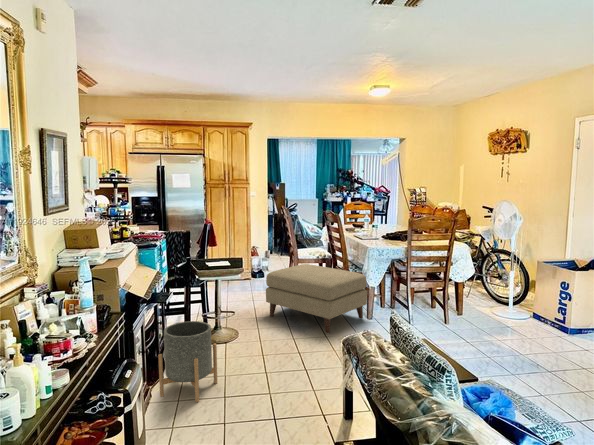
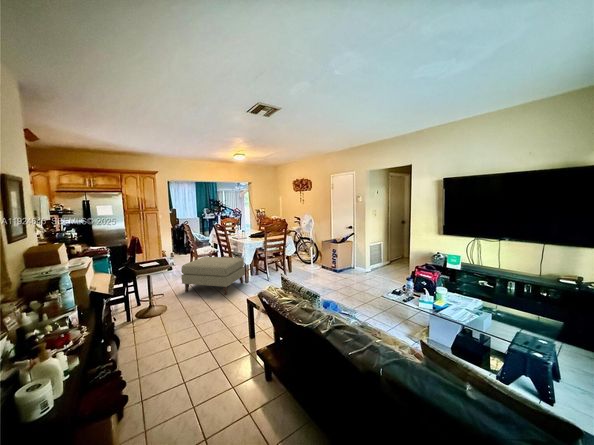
planter: present [158,321,217,402] -> none [114,305,162,365]

